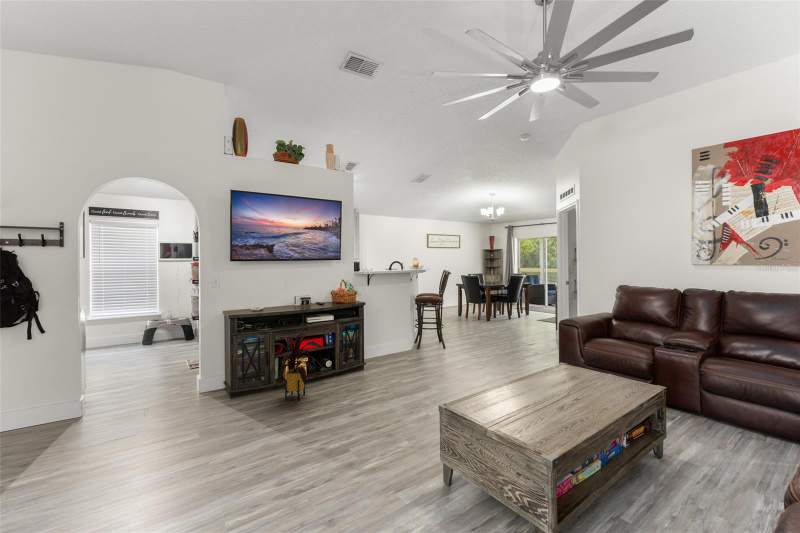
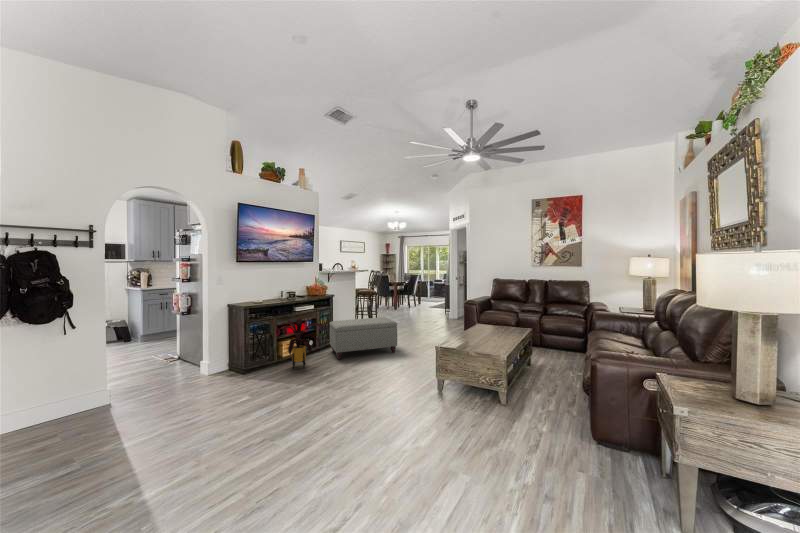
ottoman: none [346,337,436,392] -> present [330,317,397,359]

